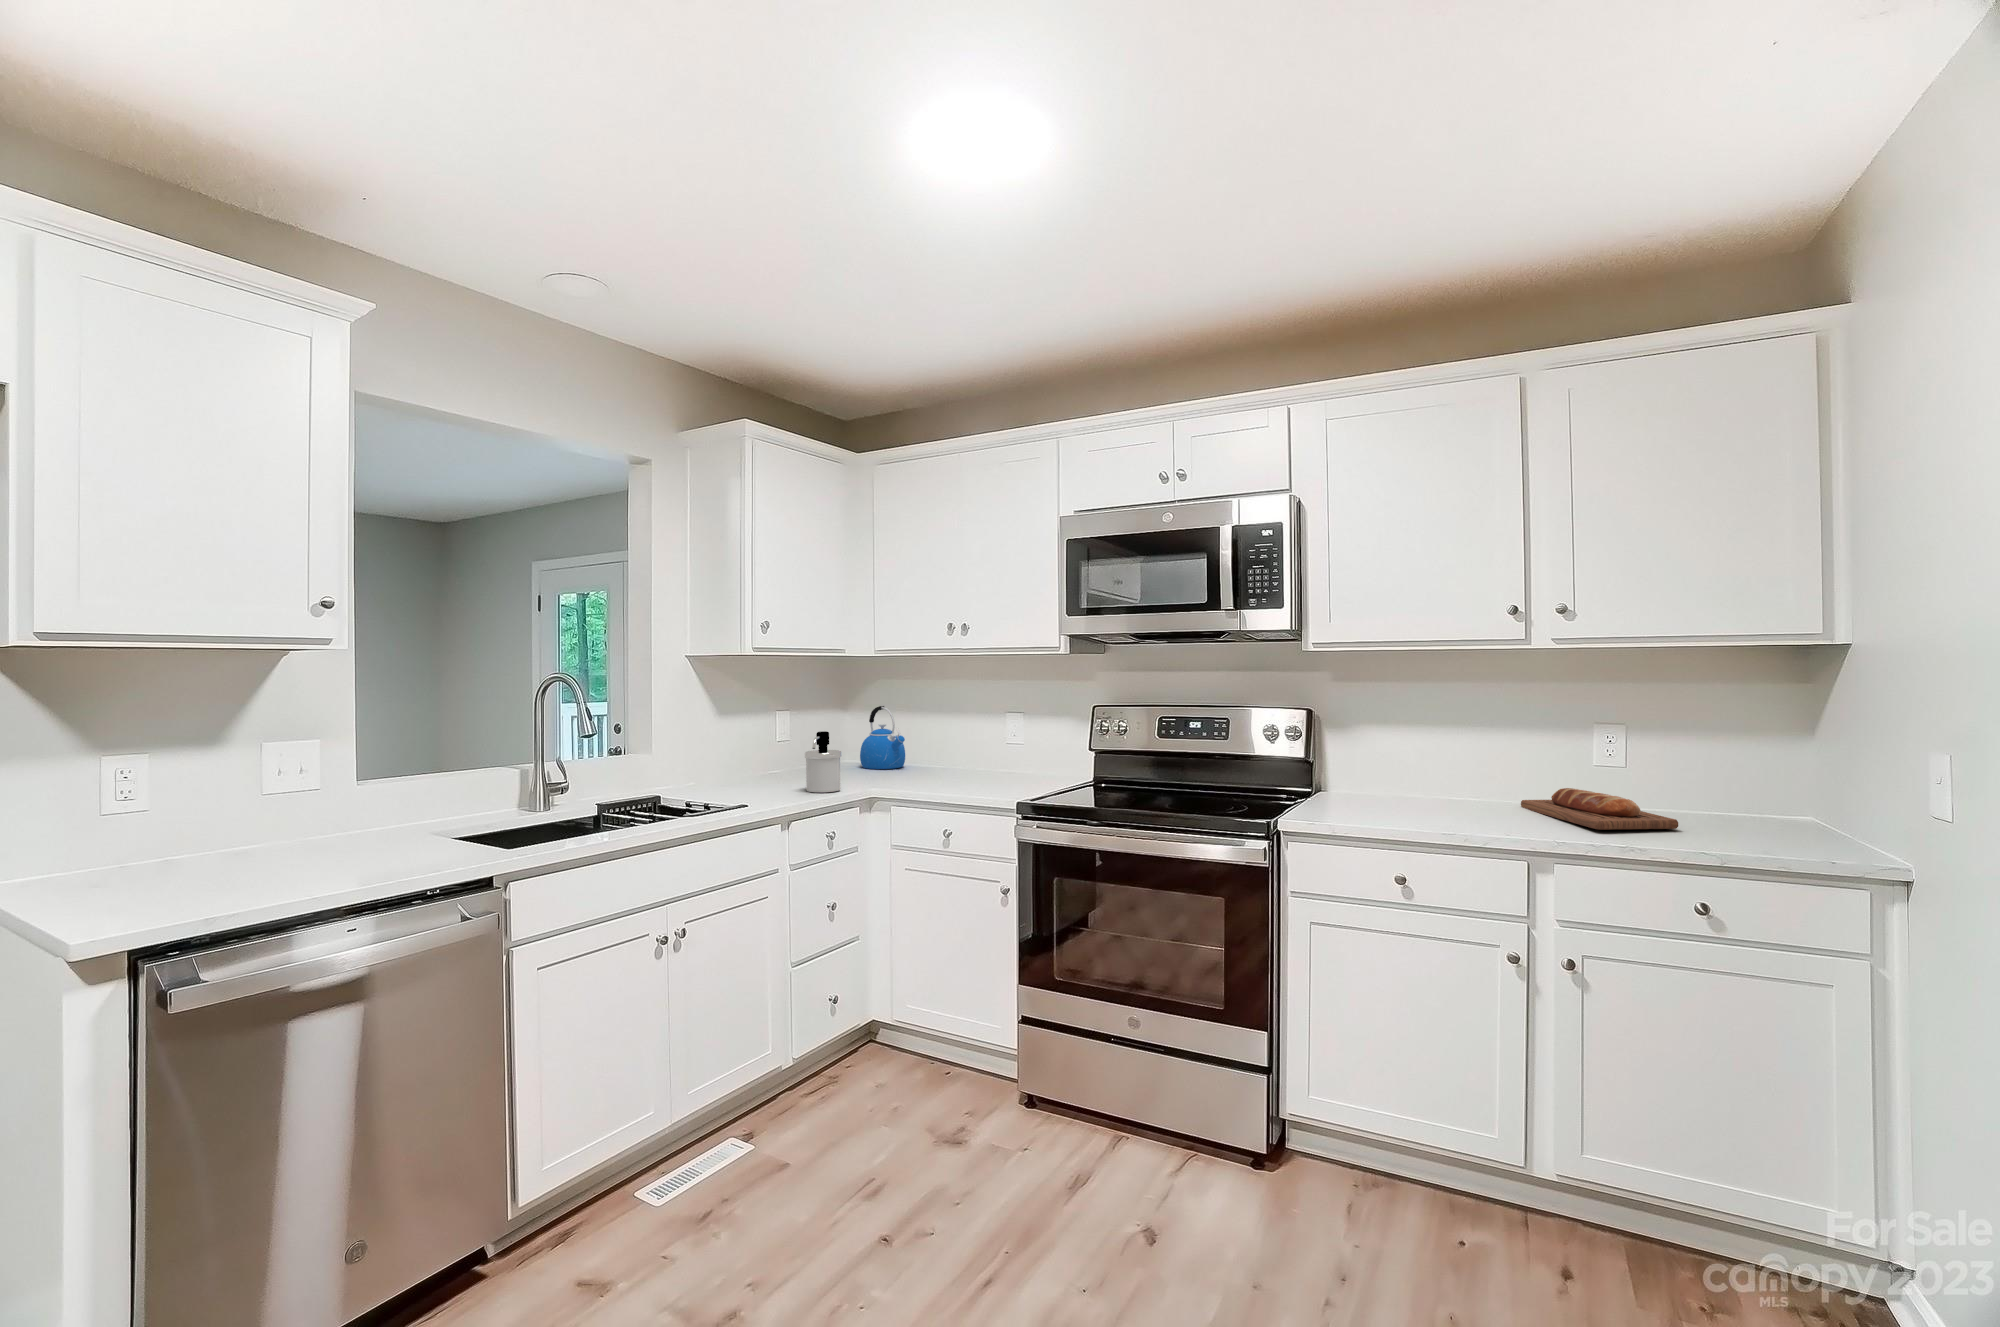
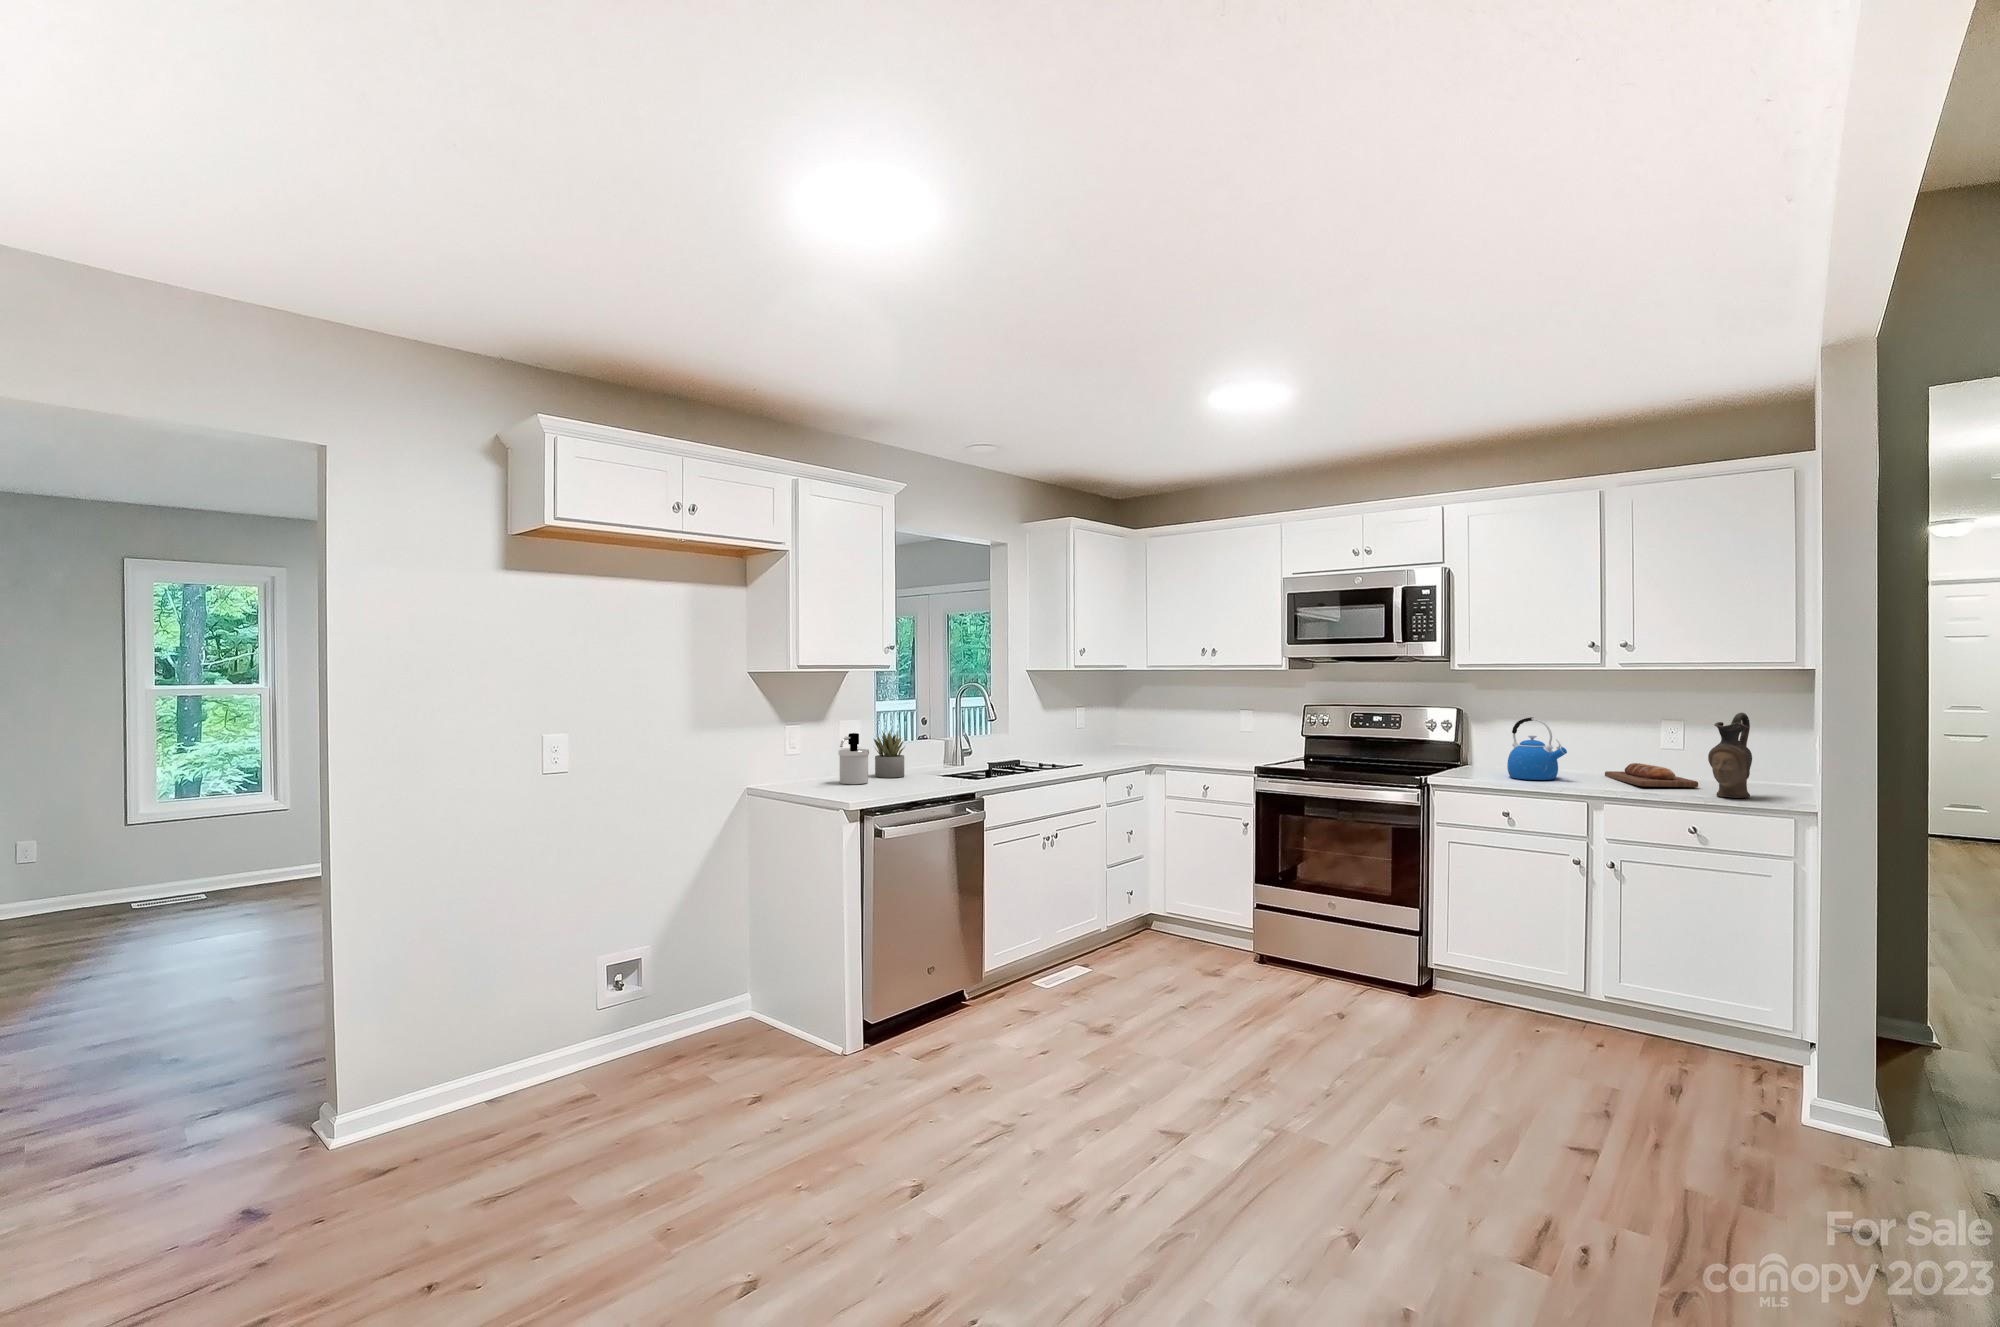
kettle: present [860,706,905,769] -> present [1507,717,1567,780]
ceramic pitcher: none [1713,713,1783,851] -> present [1708,713,1752,798]
soap dispenser: present [805,731,841,793] -> present [838,733,869,784]
succulent plant: none [311,765,383,857] -> present [874,730,905,778]

